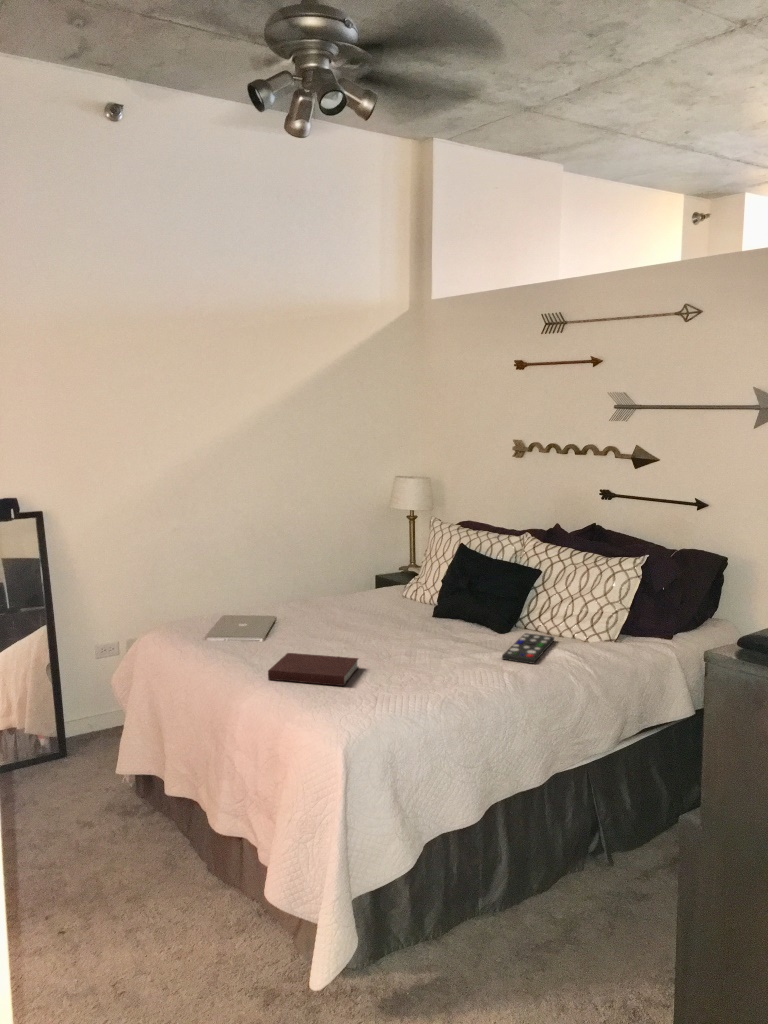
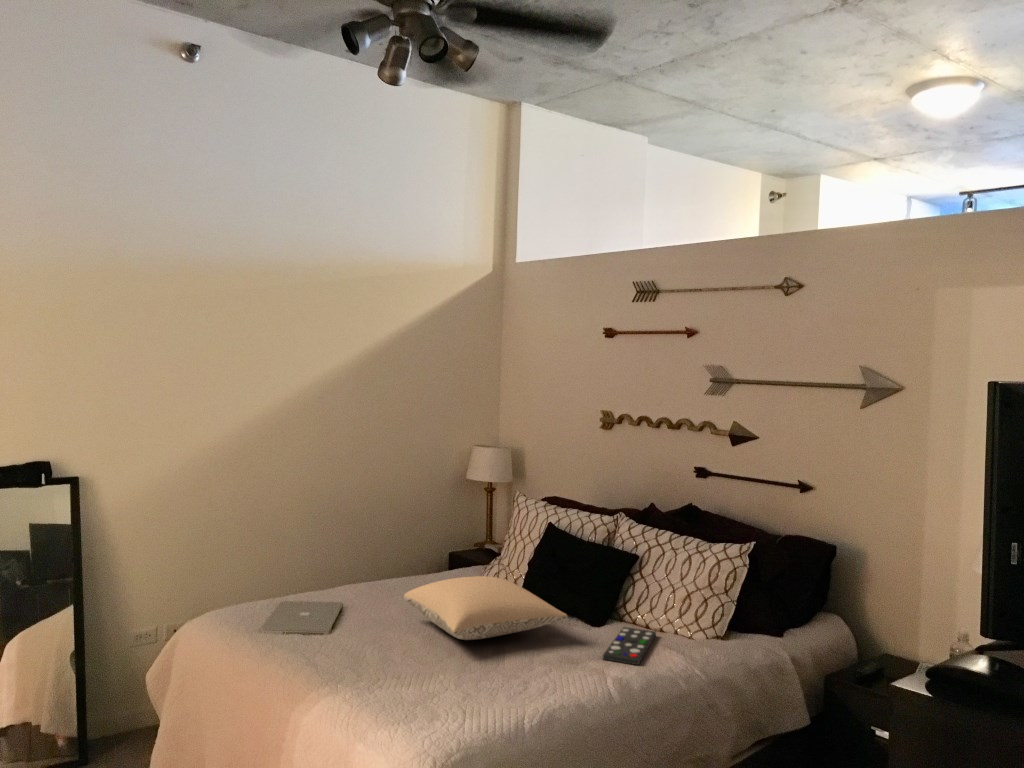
pillow: none [327,590,471,643] -> present [404,576,567,640]
notebook: present [268,653,358,686] -> none [339,652,443,695]

